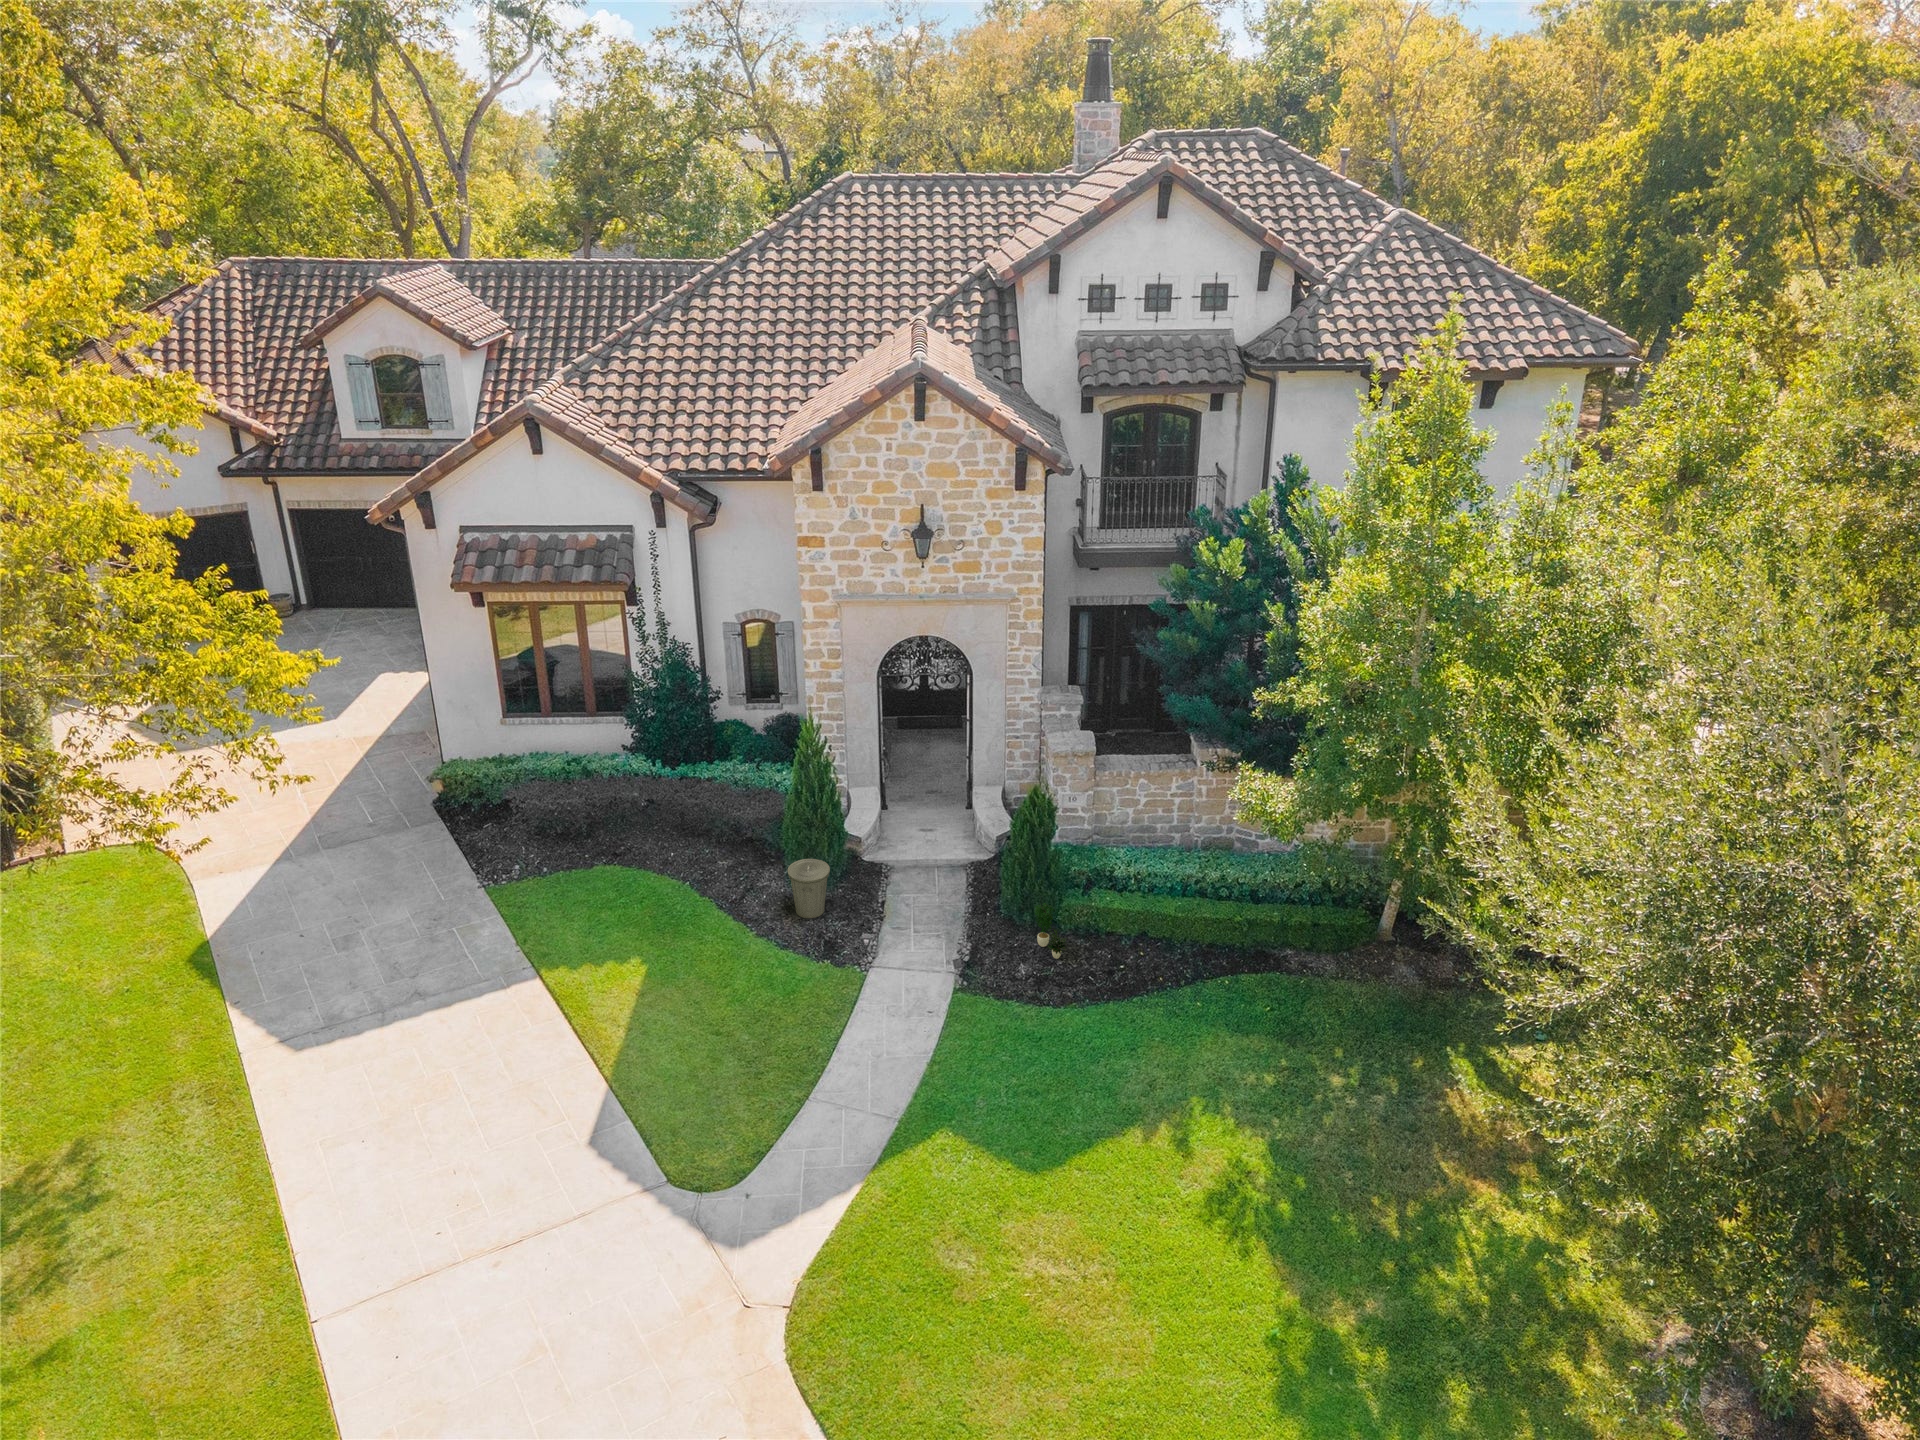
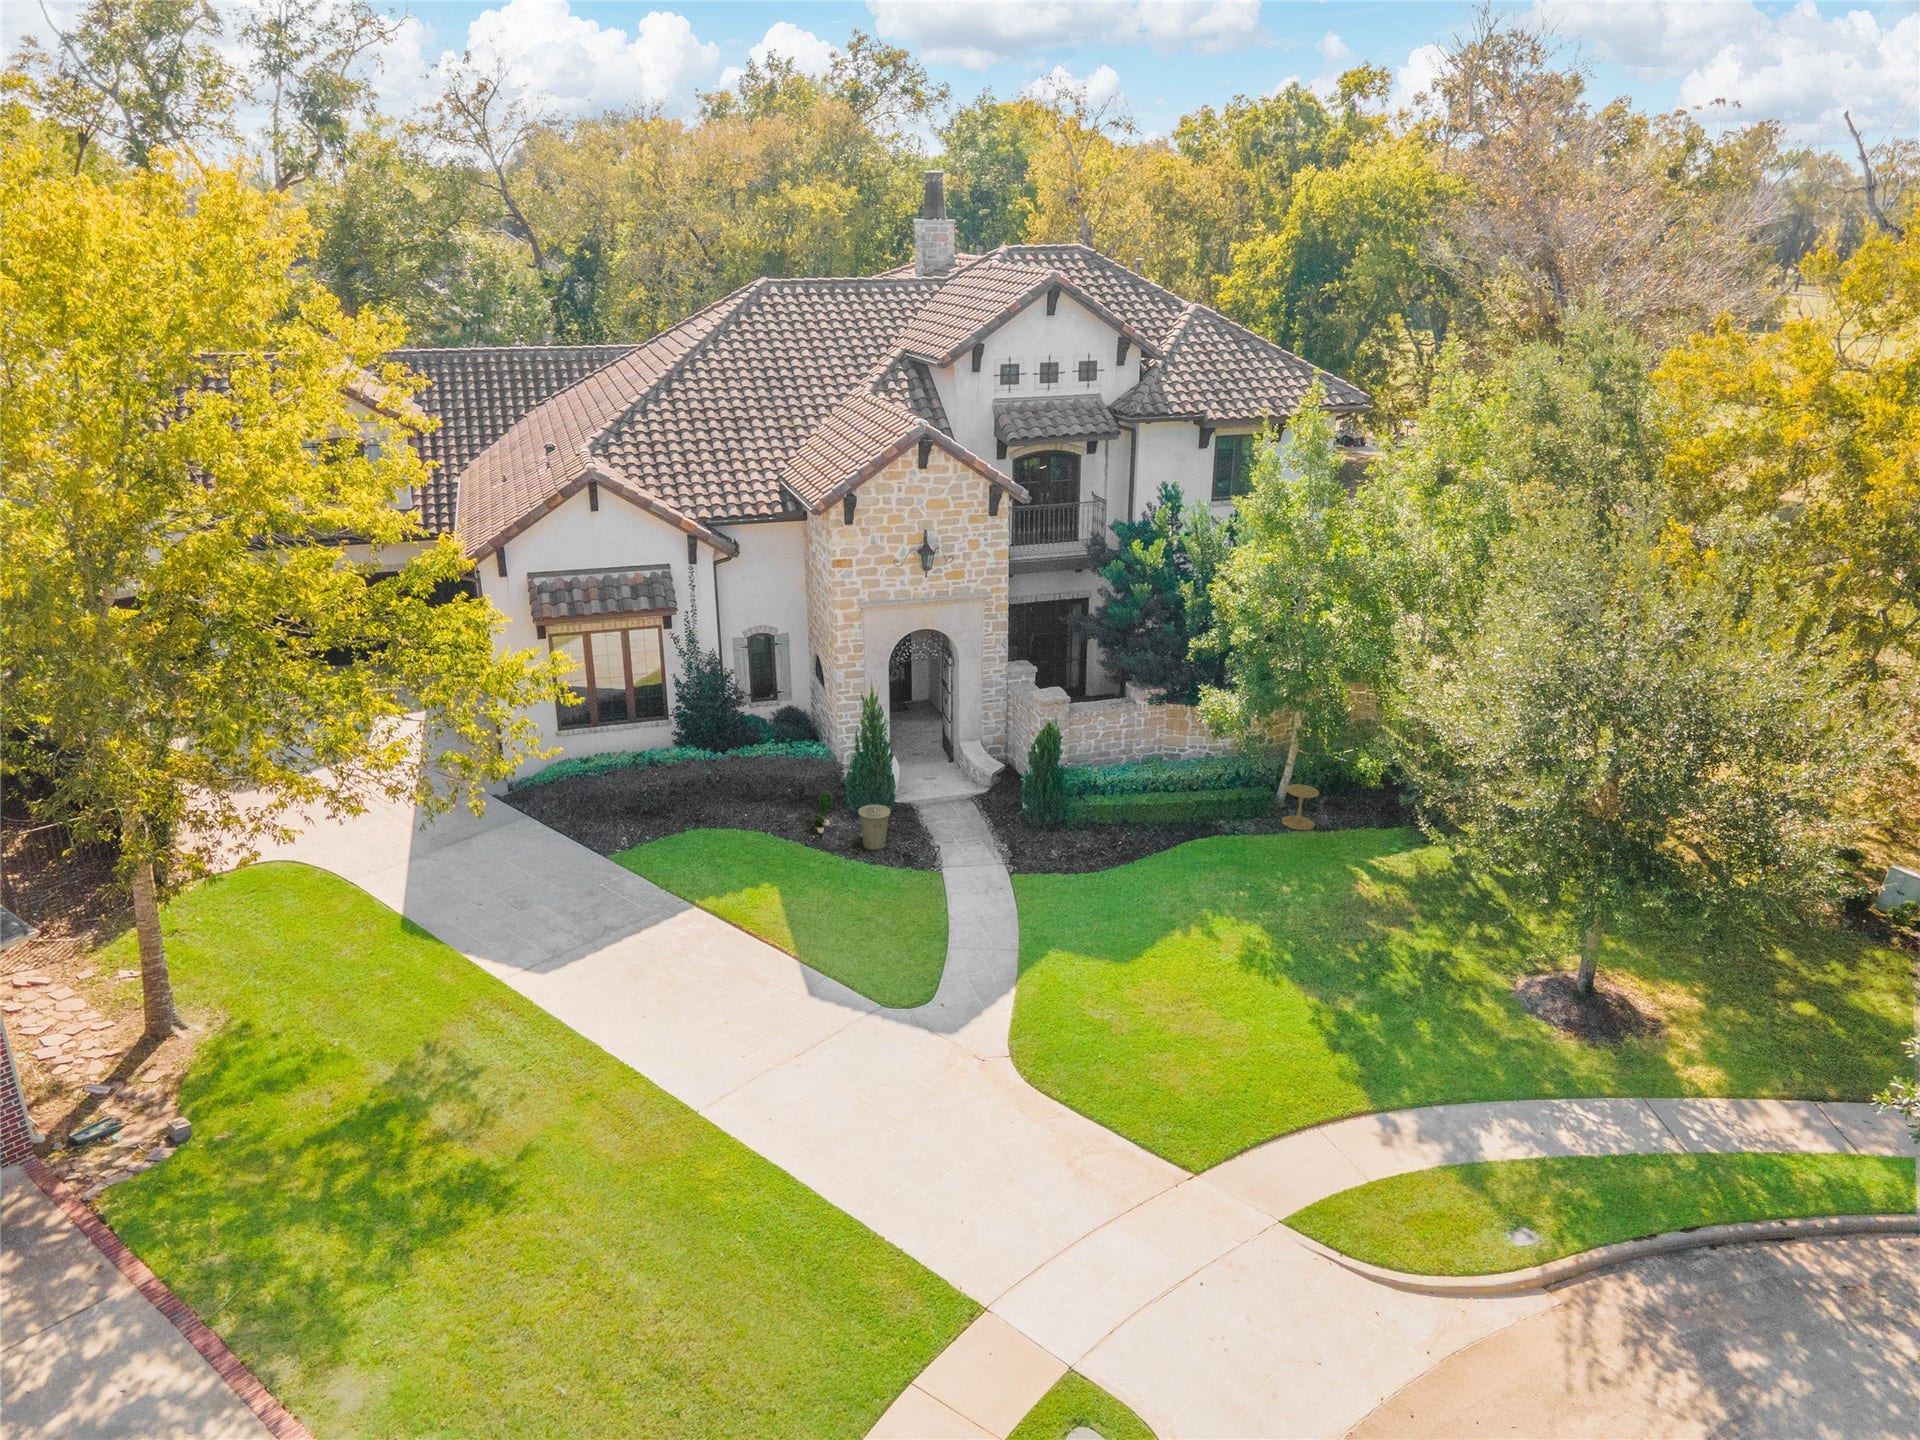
pedestal table: none [1378,902,1436,971] -> present [1281,784,1319,830]
potted plant: present [1035,903,1066,959] -> present [814,794,833,833]

